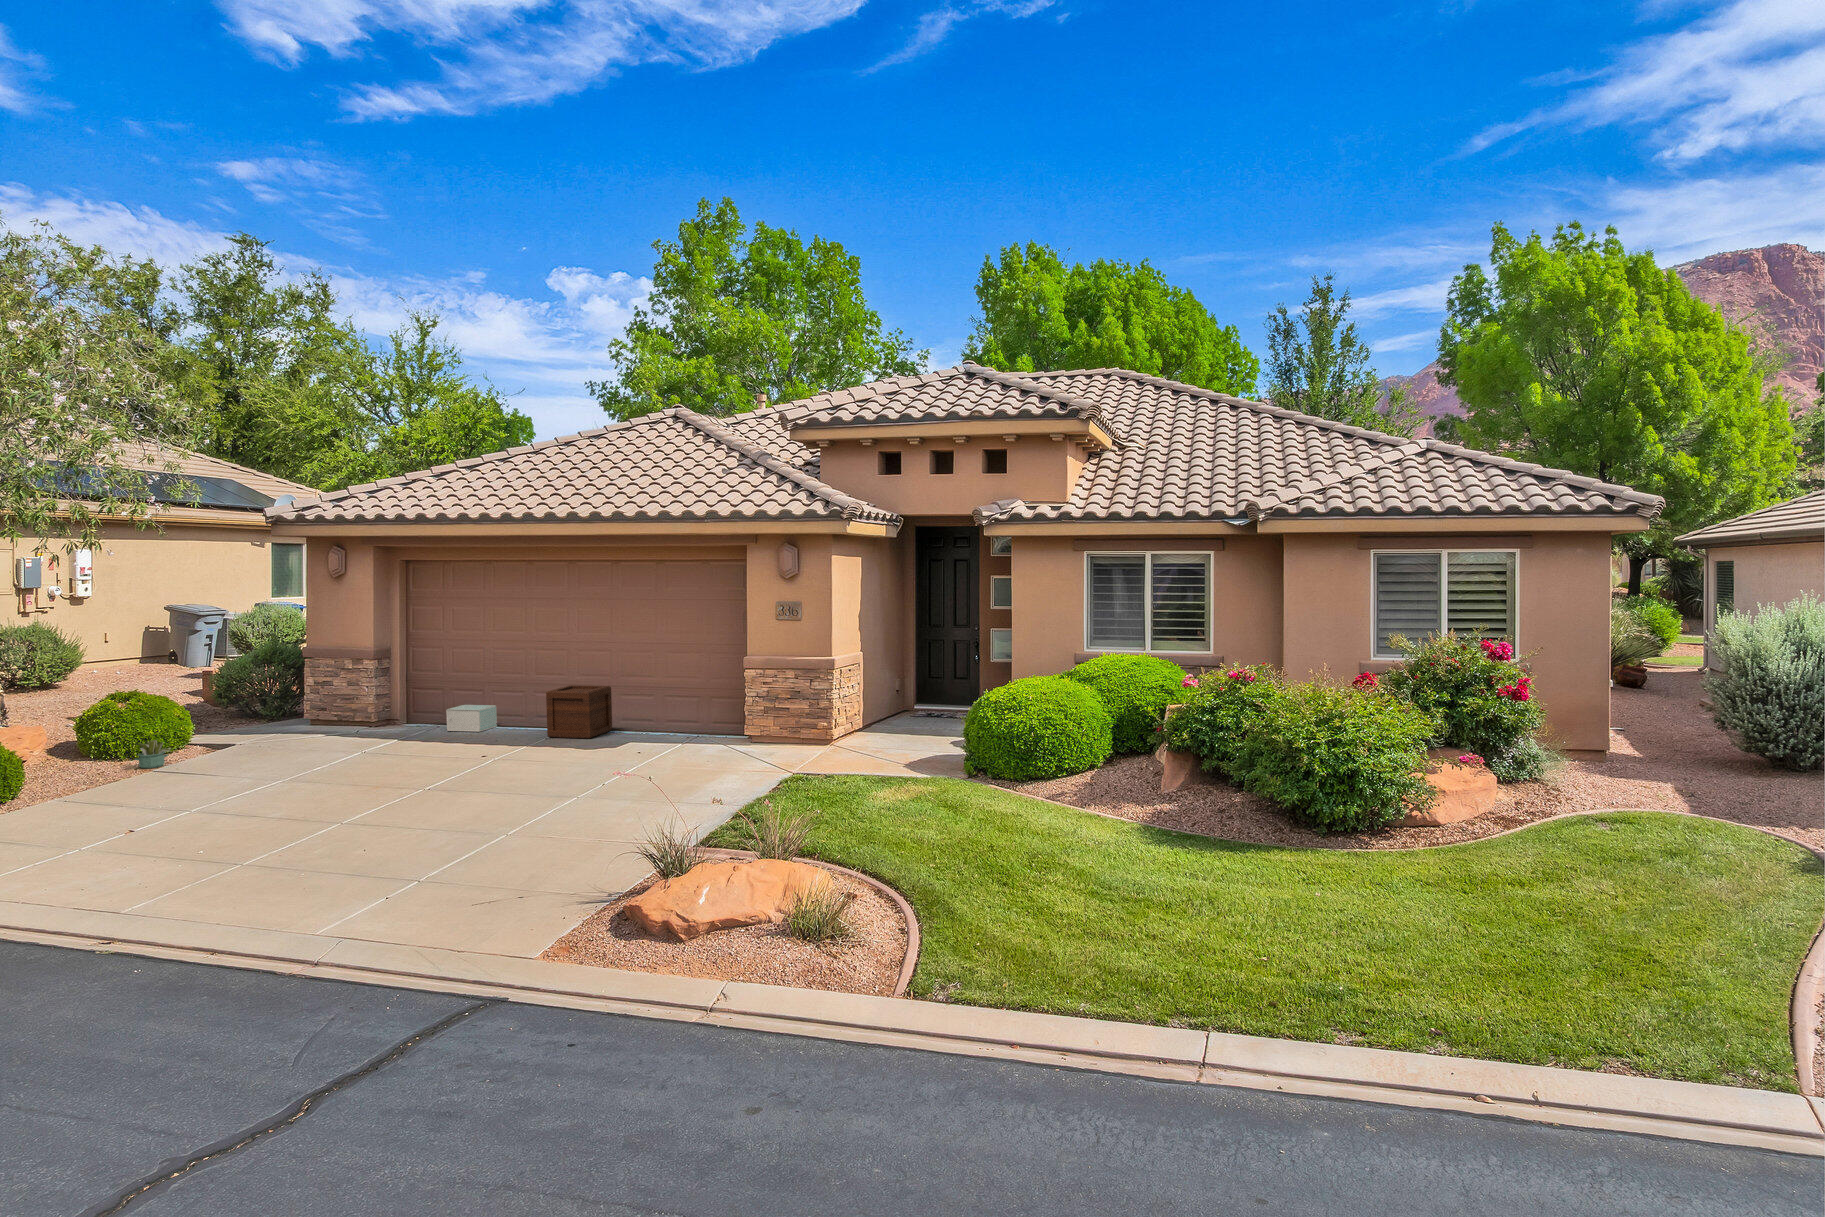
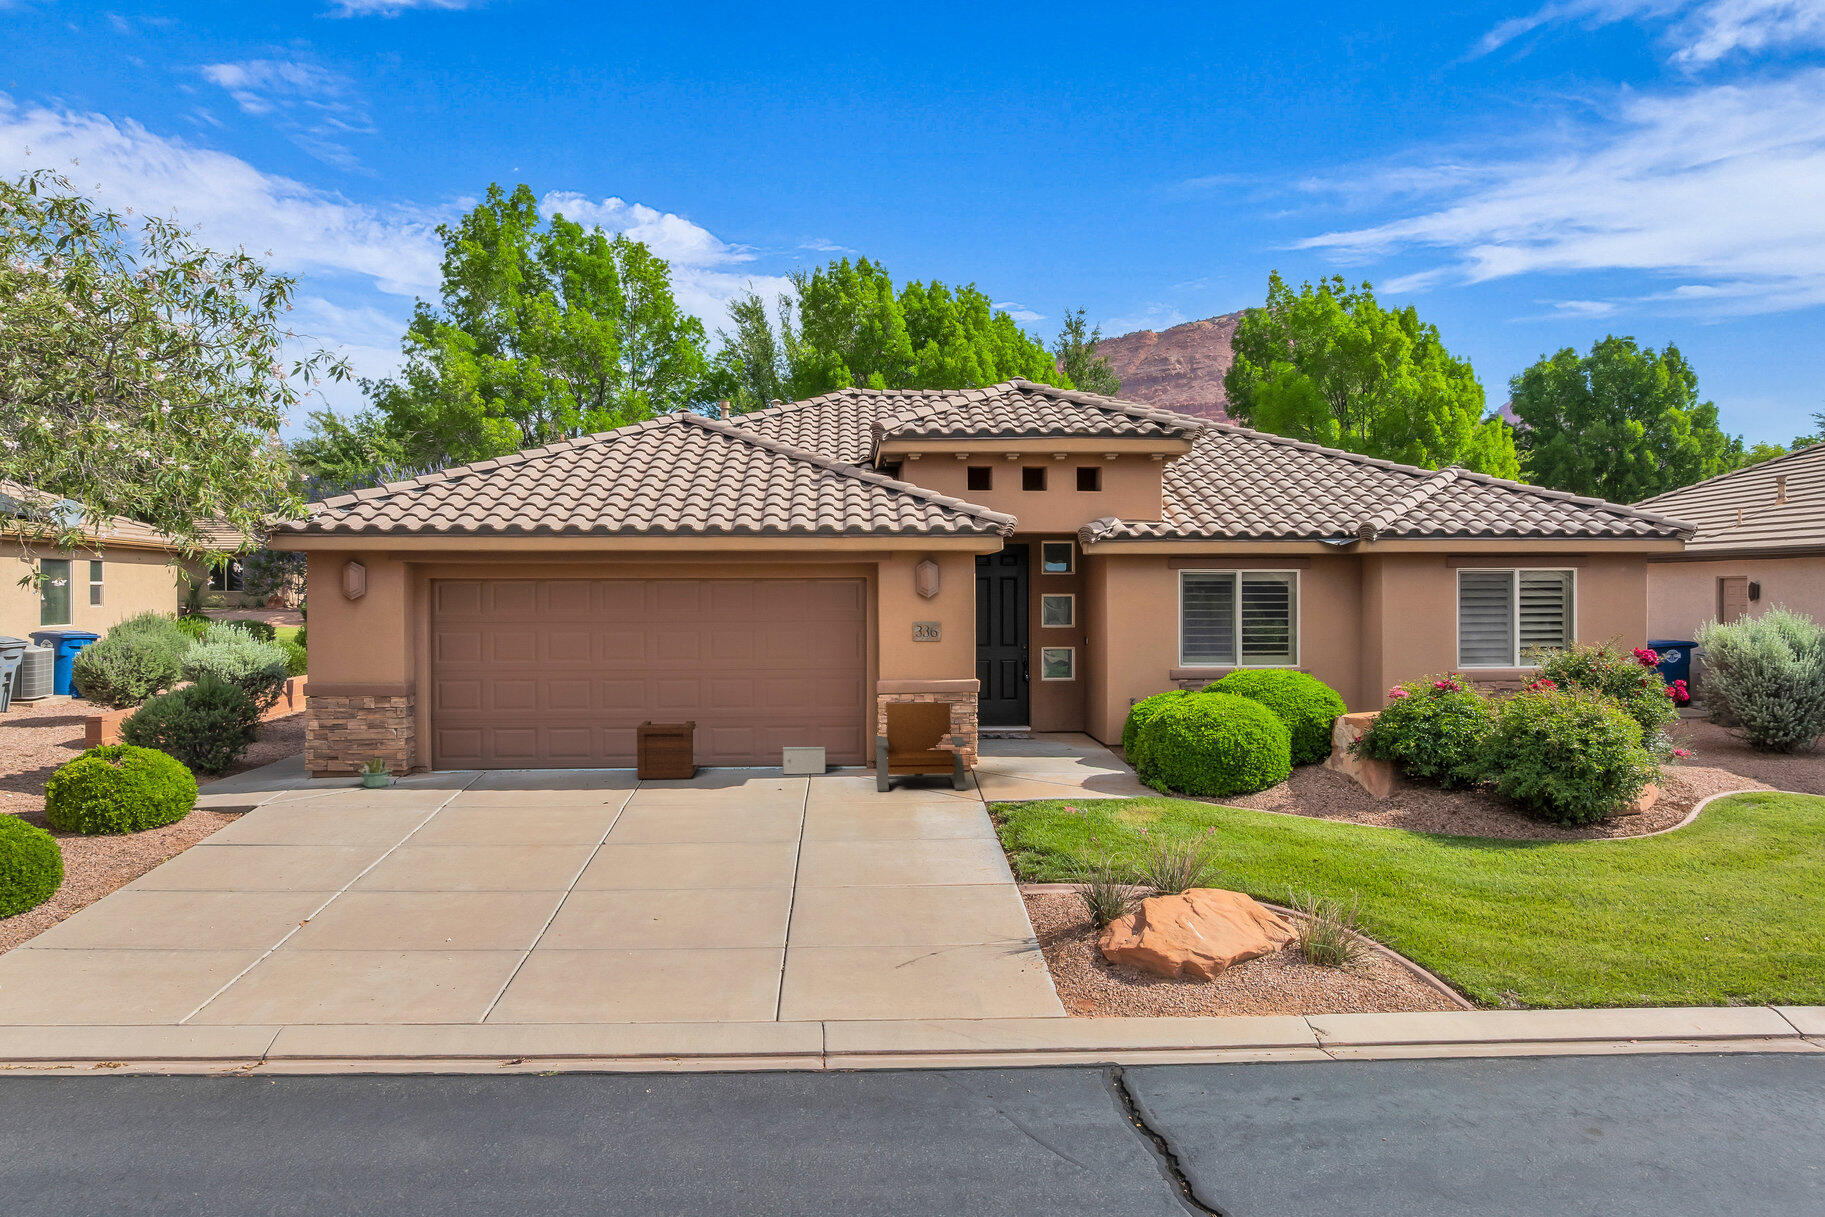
lounge chair: none [719,677,817,760] -> present [876,702,966,791]
storage box: present [446,705,497,732] -> present [783,747,825,774]
decorative plant: present [135,740,171,768] -> present [358,758,393,788]

